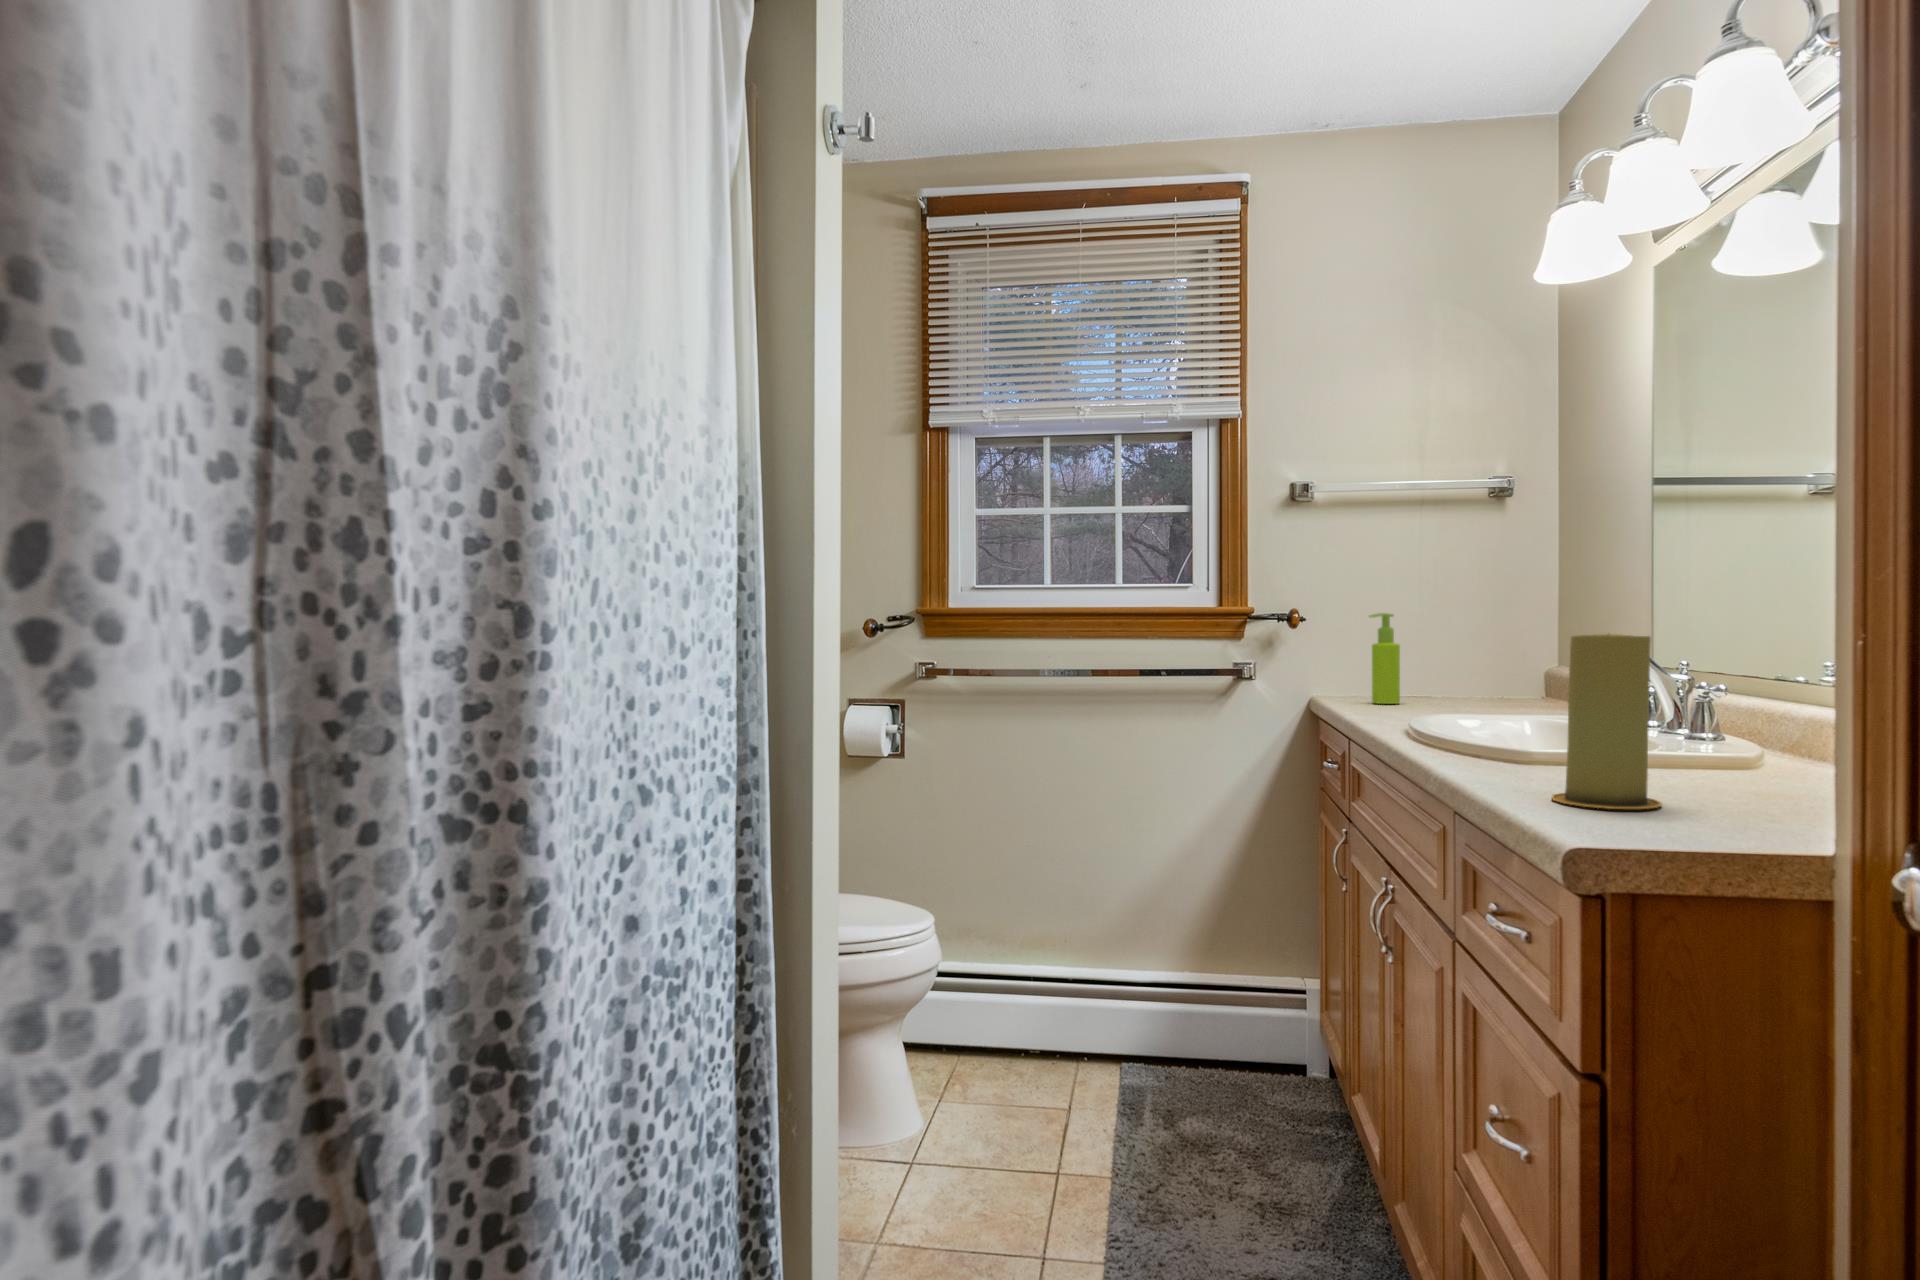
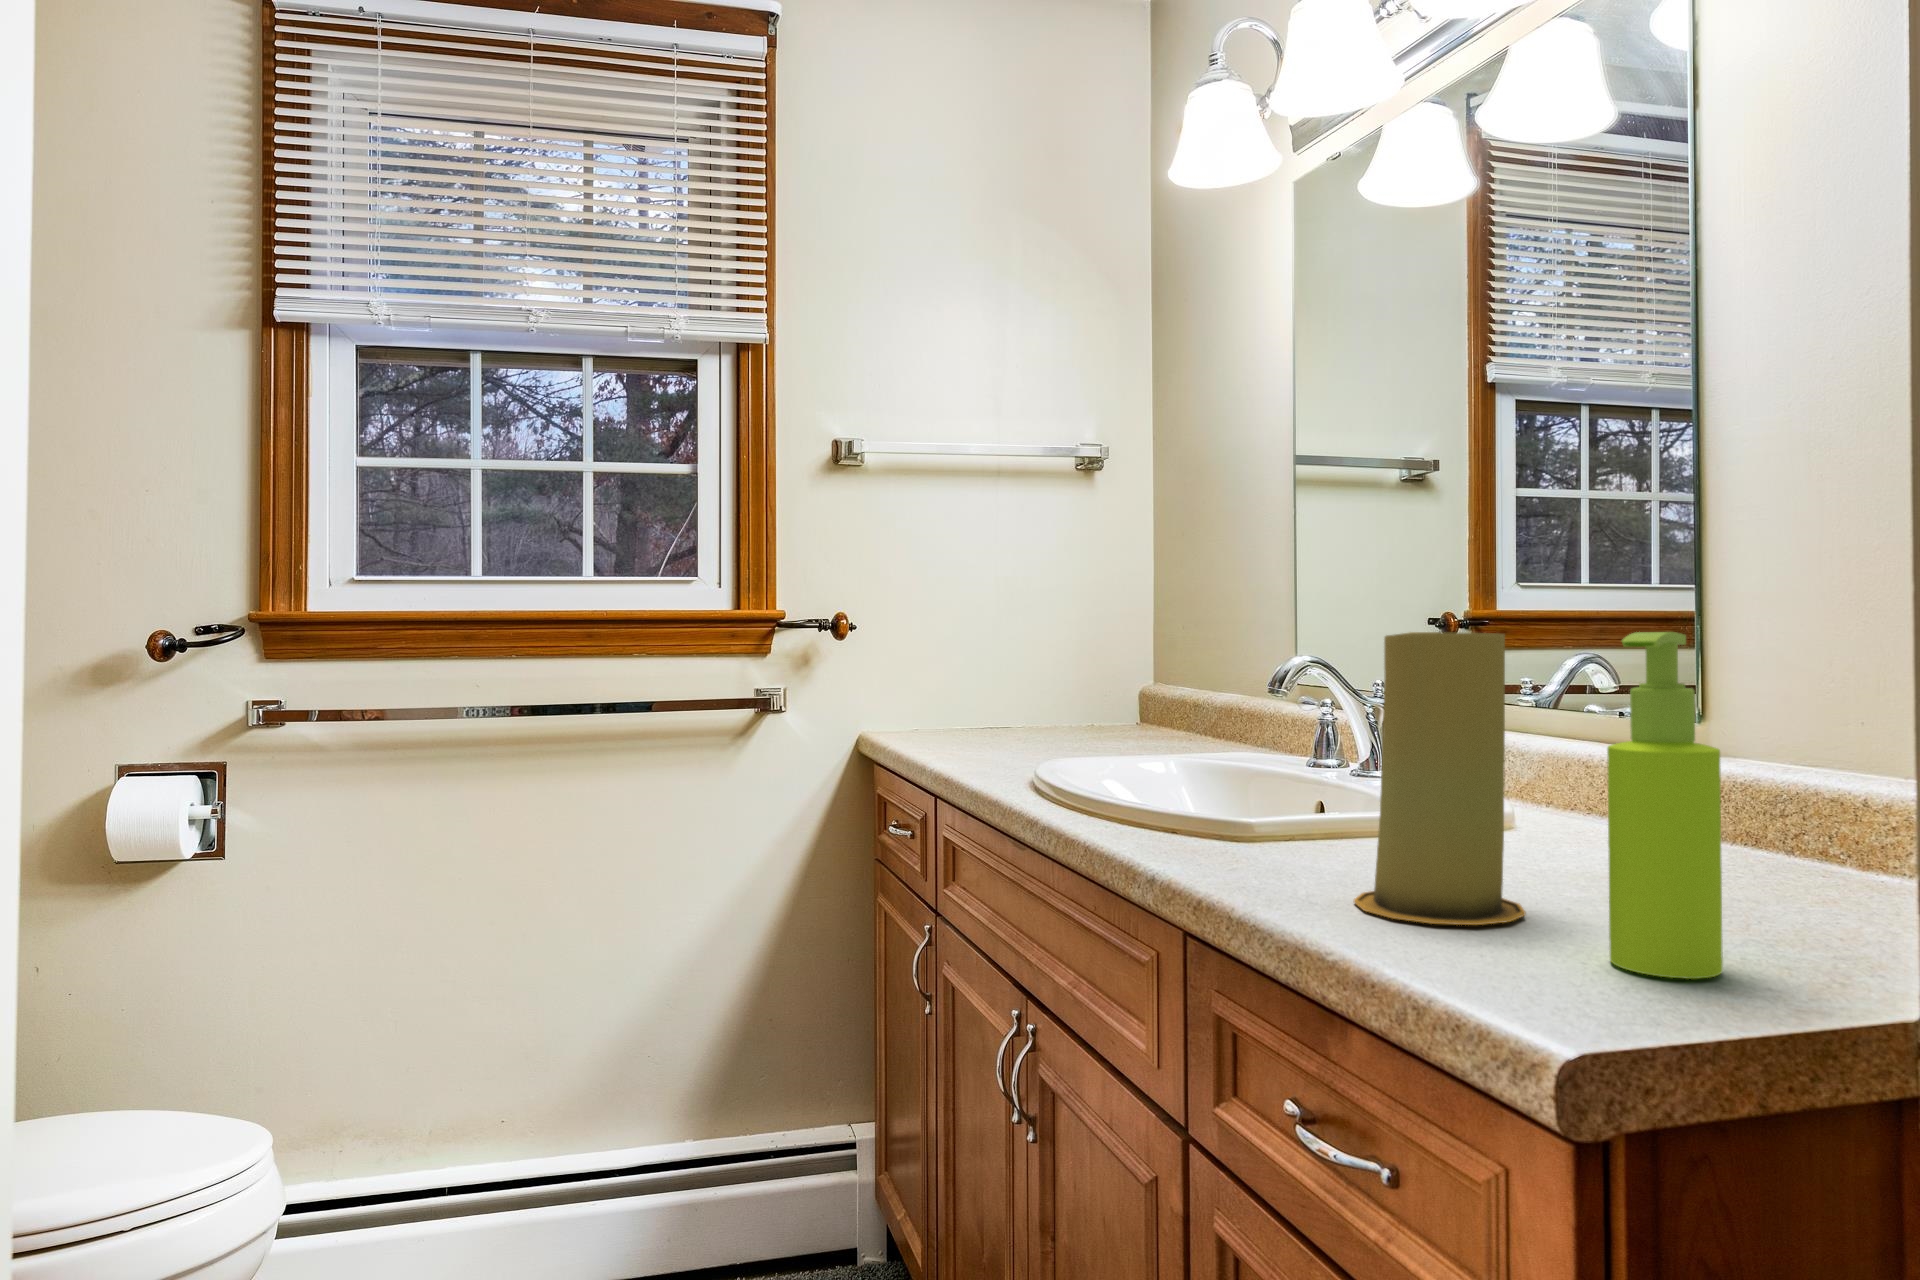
soap dispenser: present [1370,613,1400,704] -> present [1607,632,1723,979]

